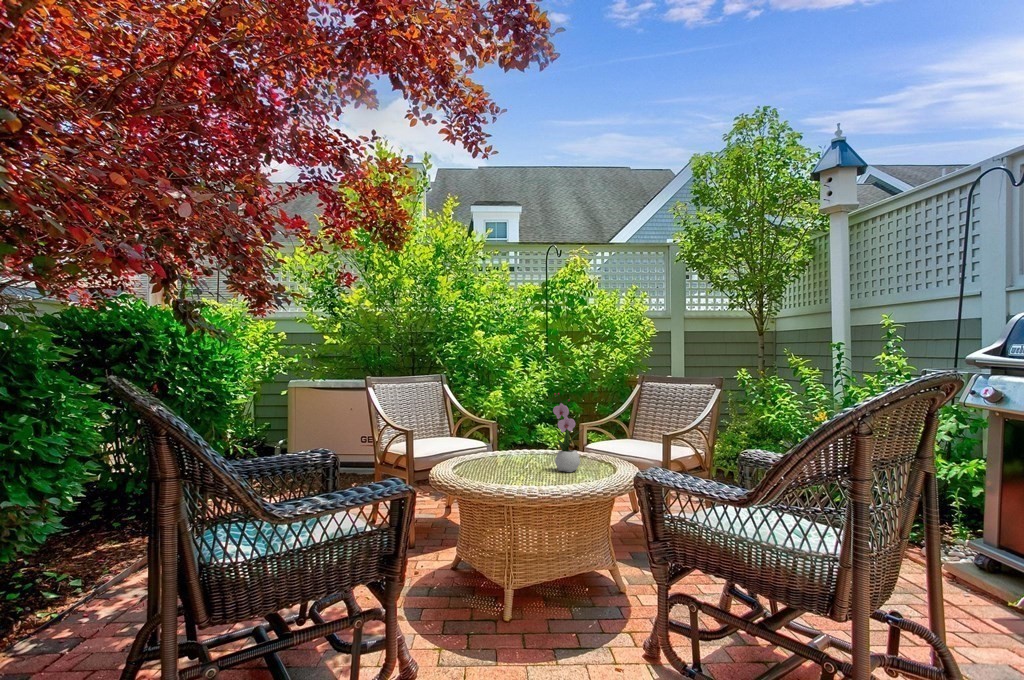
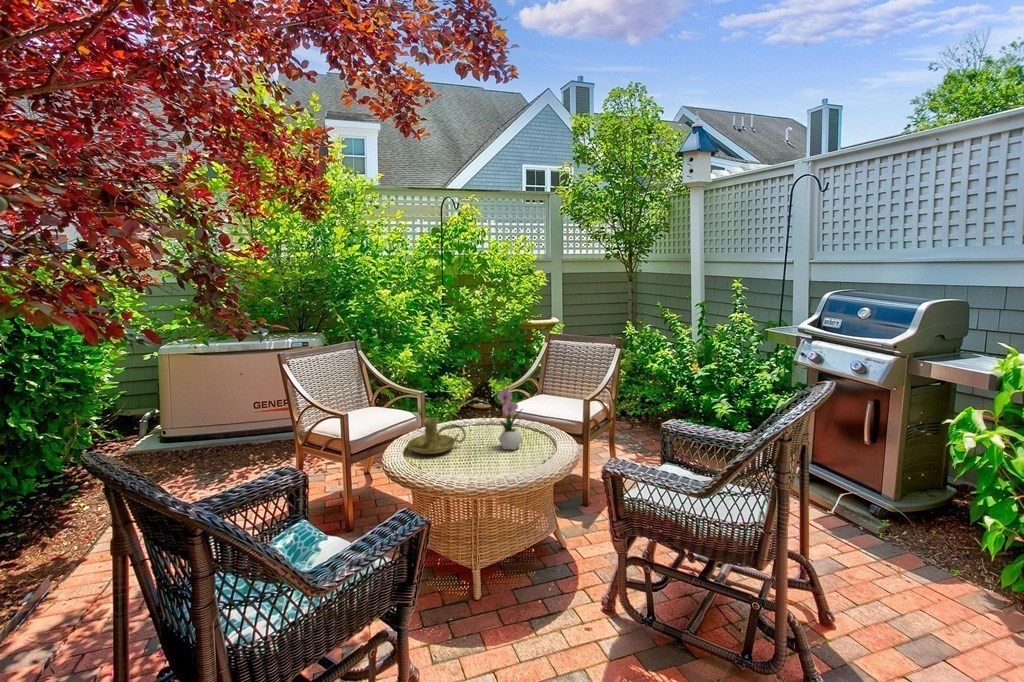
candle holder: none [461,432,522,467] -> present [408,418,466,454]

